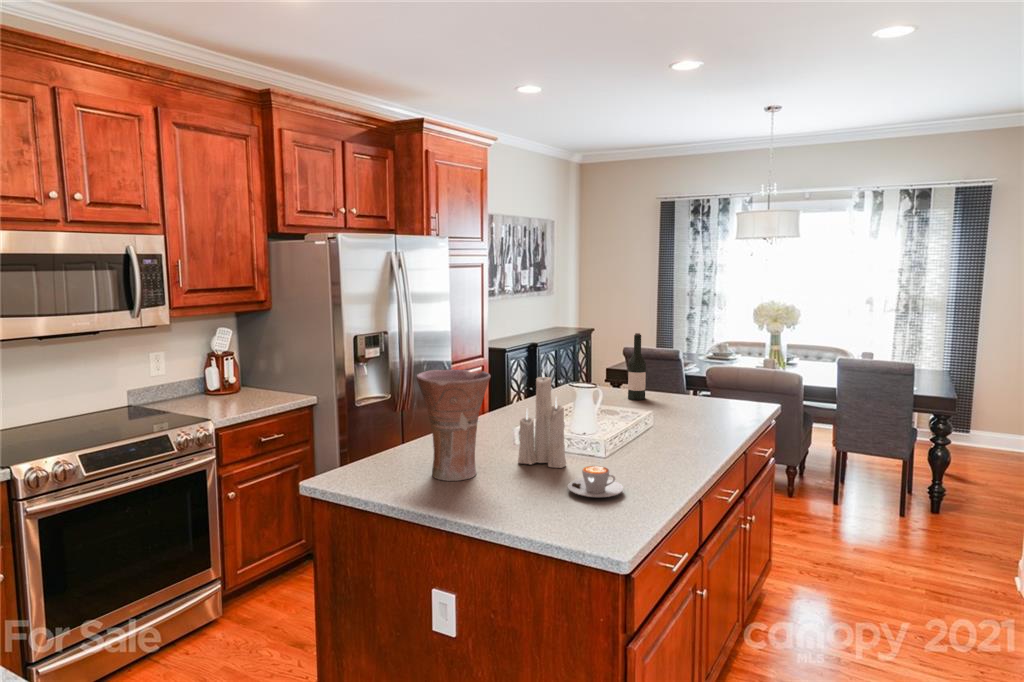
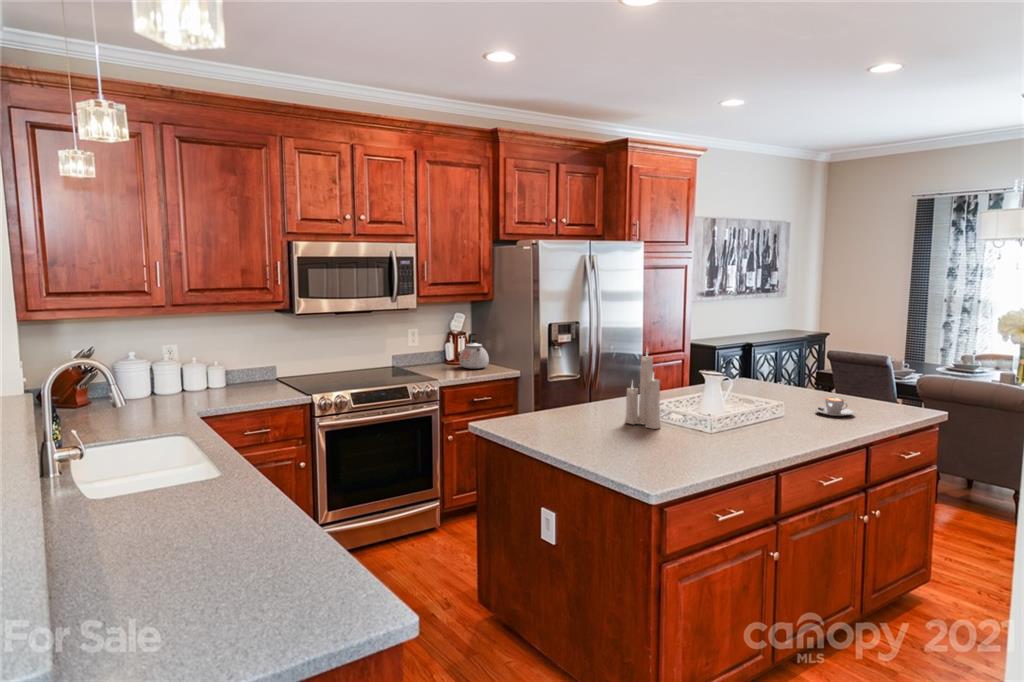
wine bottle: present [628,333,646,400] -> none [779,331,798,393]
kettle: none [230,353,271,399] -> present [459,333,489,369]
vase: present [416,369,491,481] -> none [544,345,600,428]
coffee cup: present [568,466,624,497] -> present [815,398,854,416]

